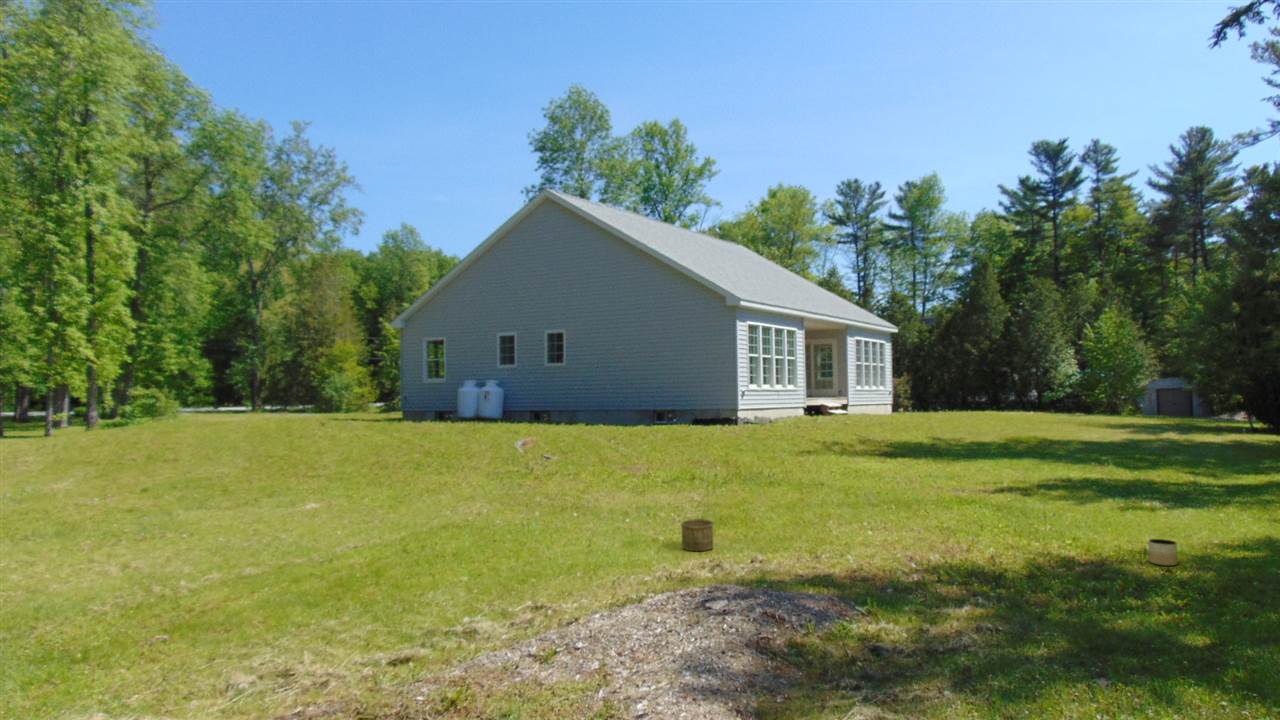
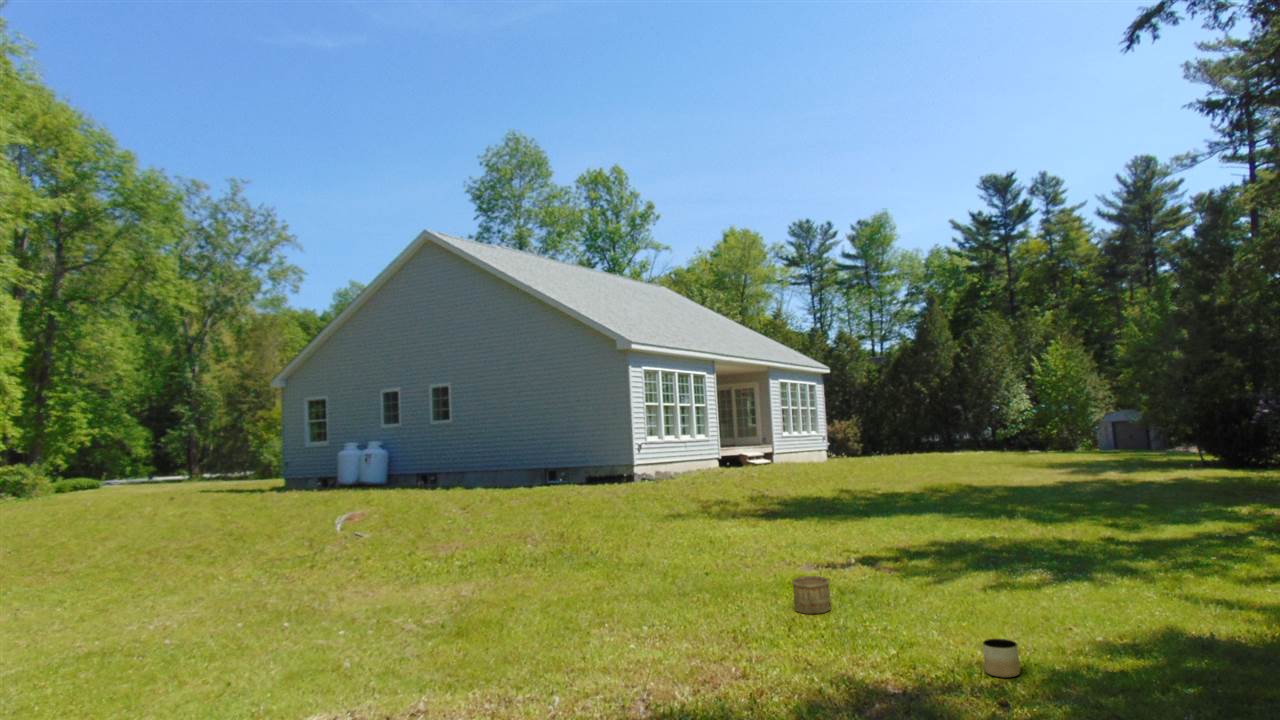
wooden bucket: present [681,519,714,551] -> present [792,576,830,614]

